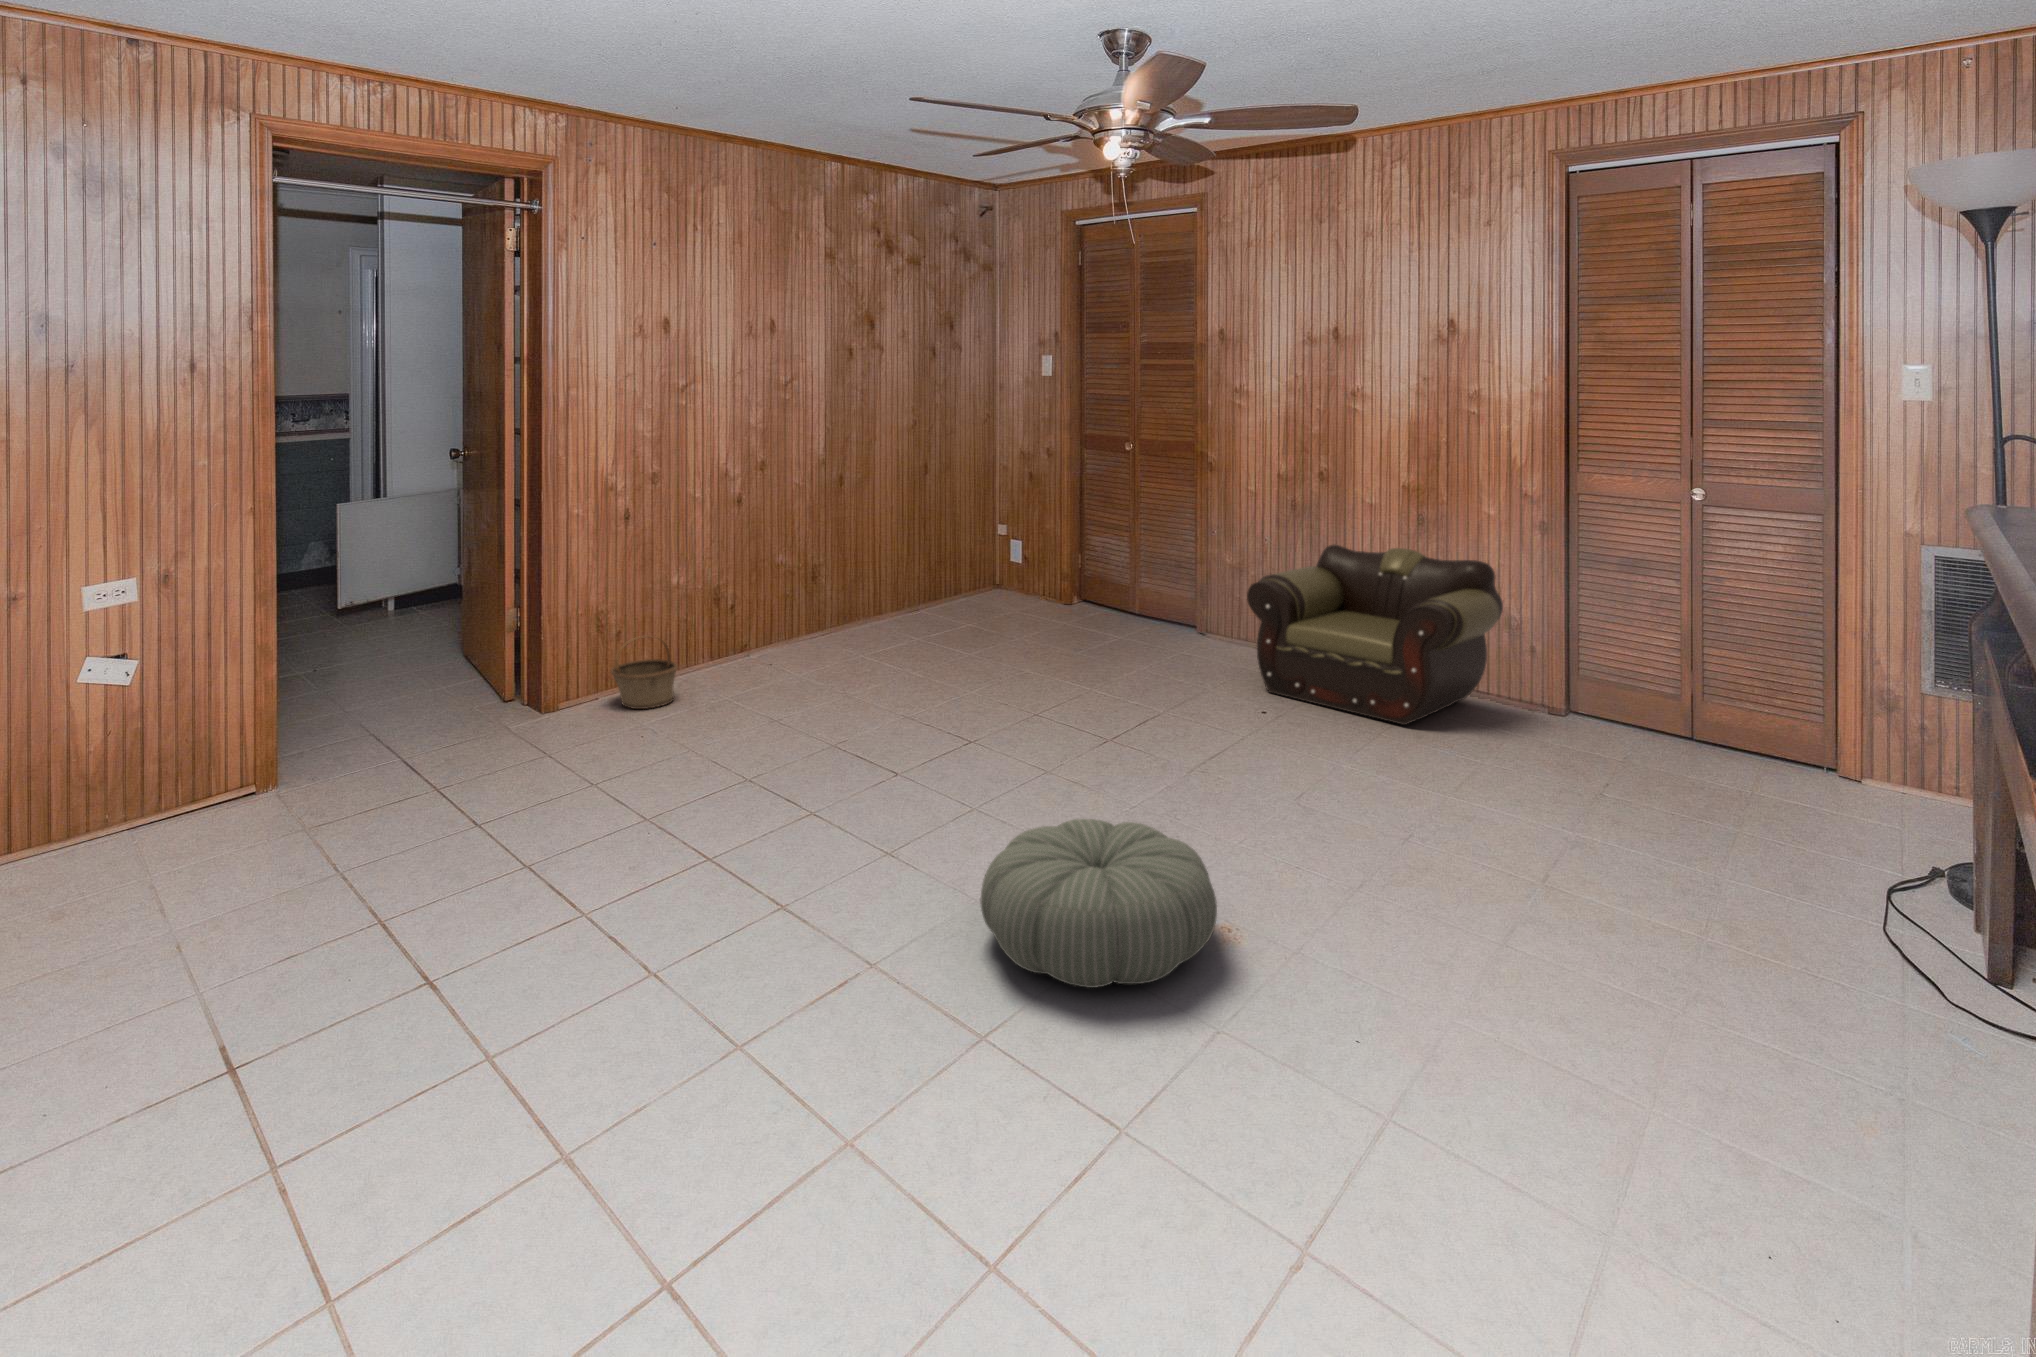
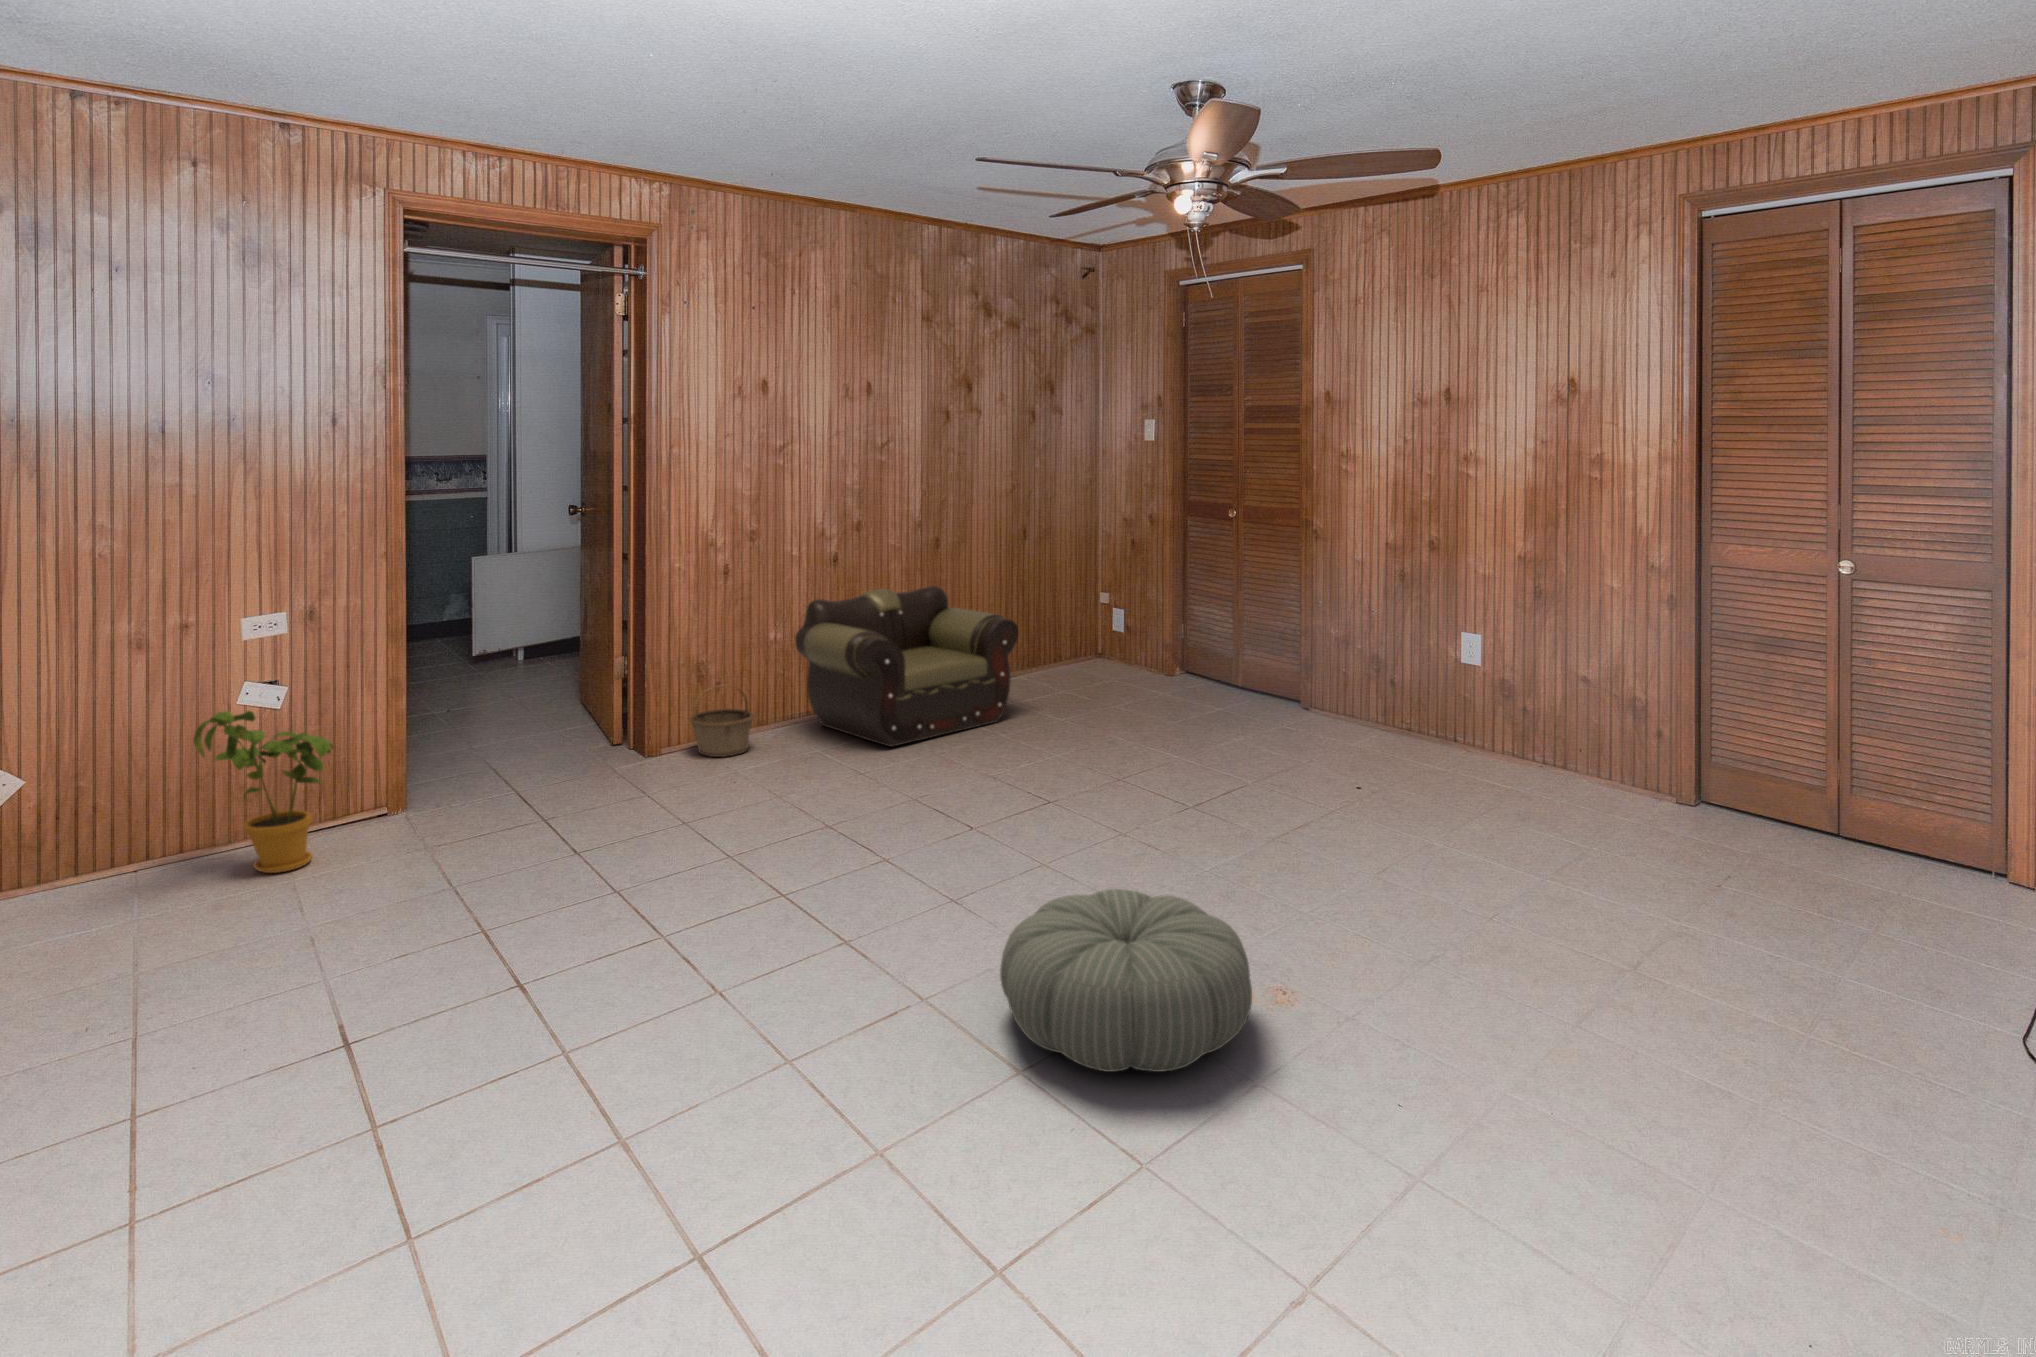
armchair: present [1247,545,1503,725] -> present [795,586,1018,747]
house plant: none [89,684,246,853] -> present [193,711,333,873]

